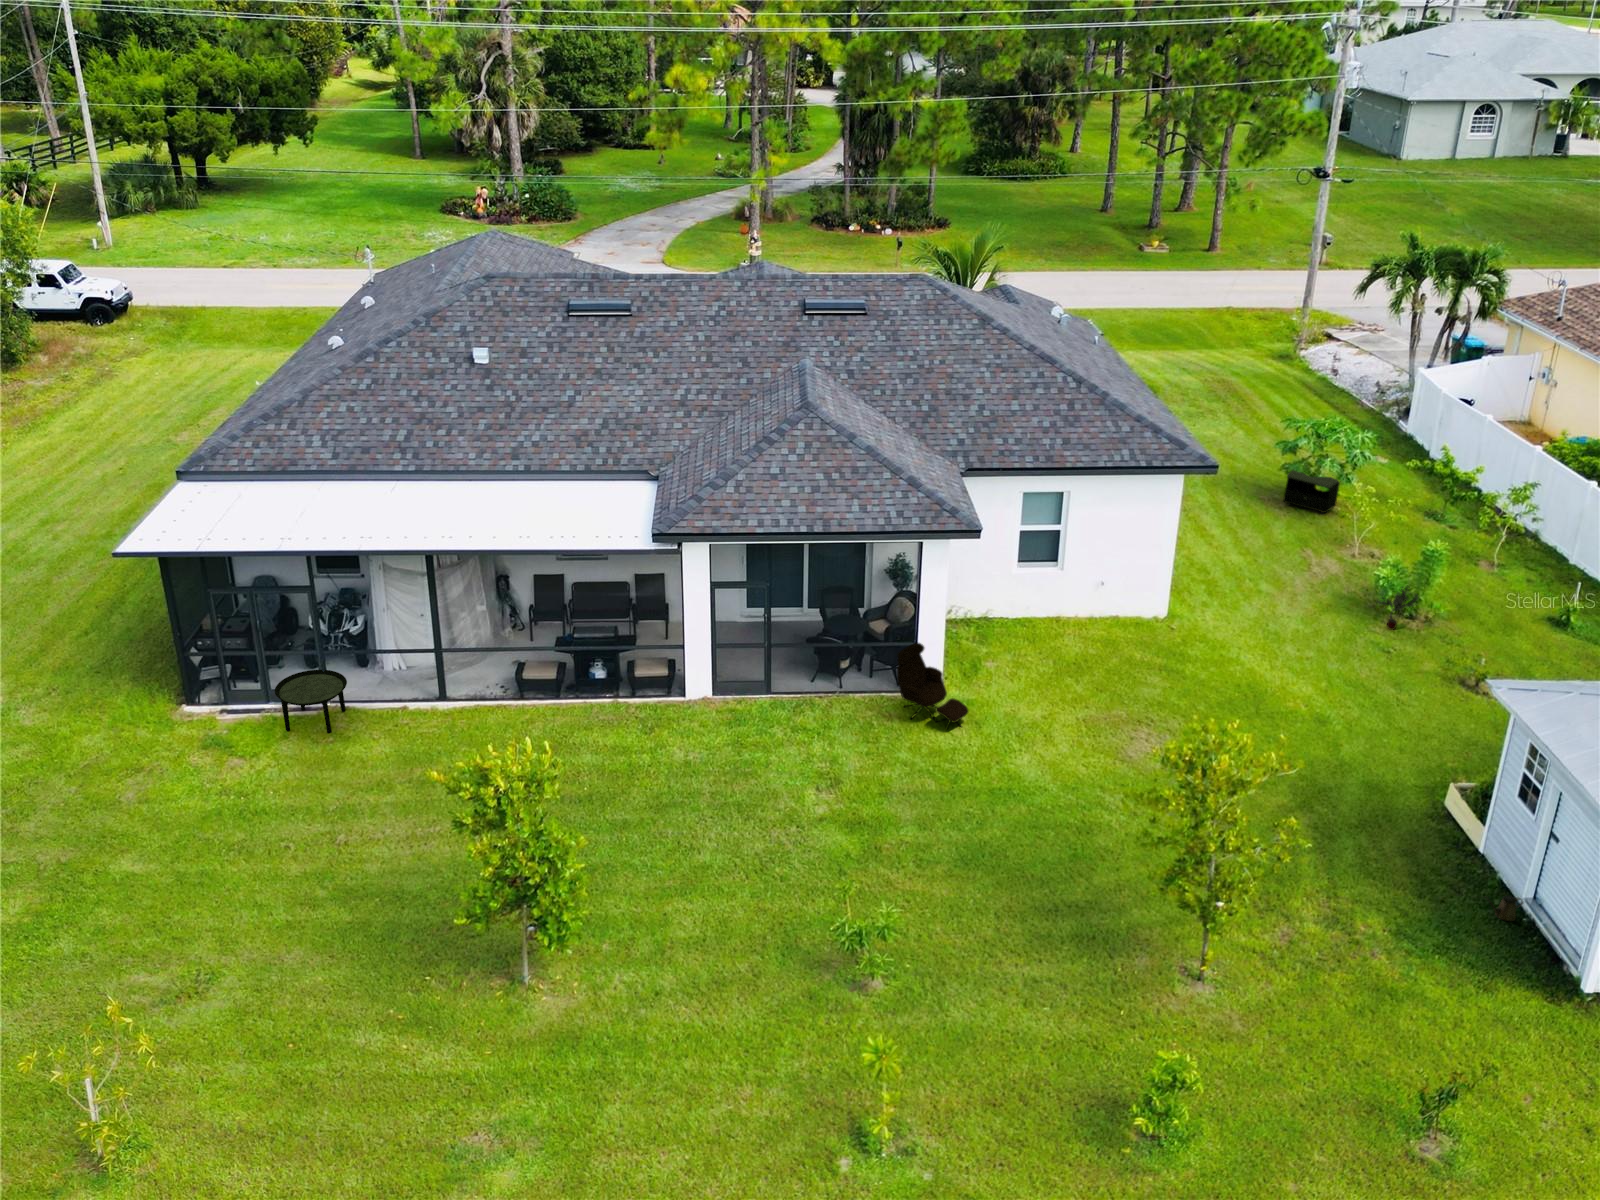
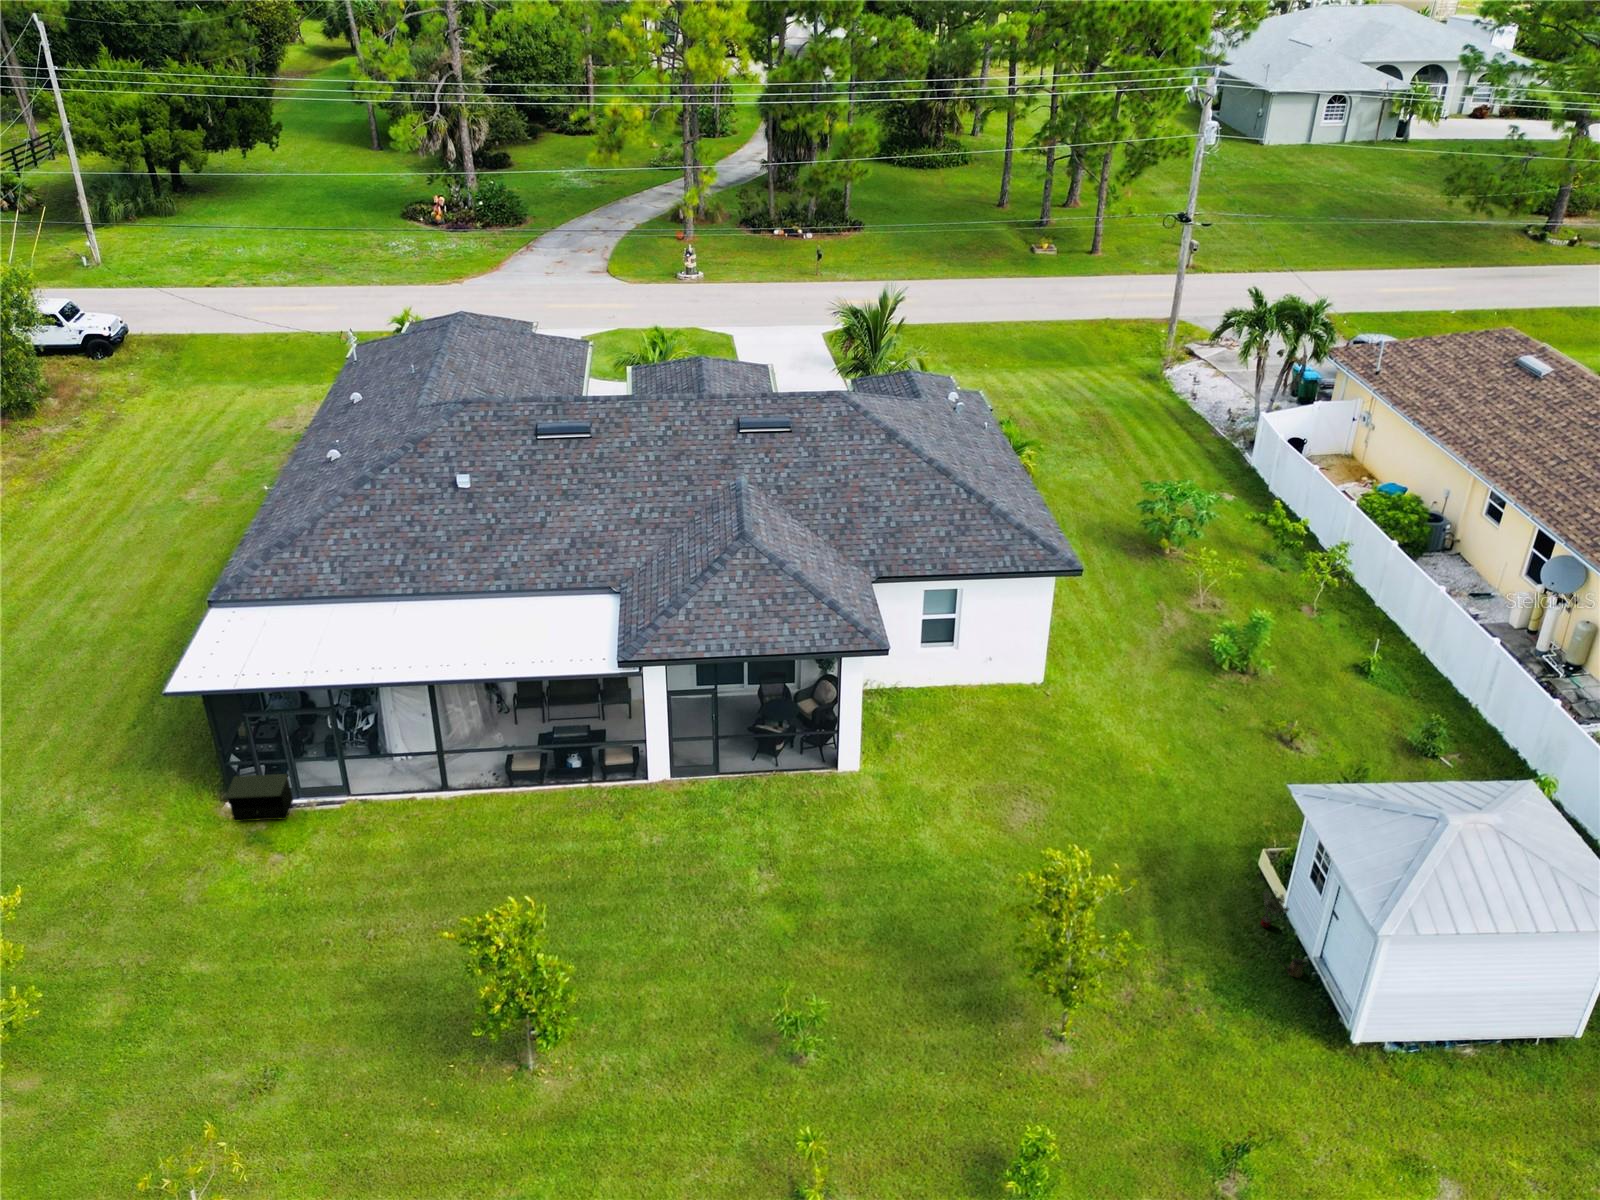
storage bench: present [1283,470,1340,514] -> present [226,774,293,822]
potted tree: present [1377,587,1418,630] -> present [1261,890,1289,928]
lounge chair: present [897,642,968,729] -> none [822,732,881,805]
round table: present [275,670,347,733] -> none [308,772,368,829]

